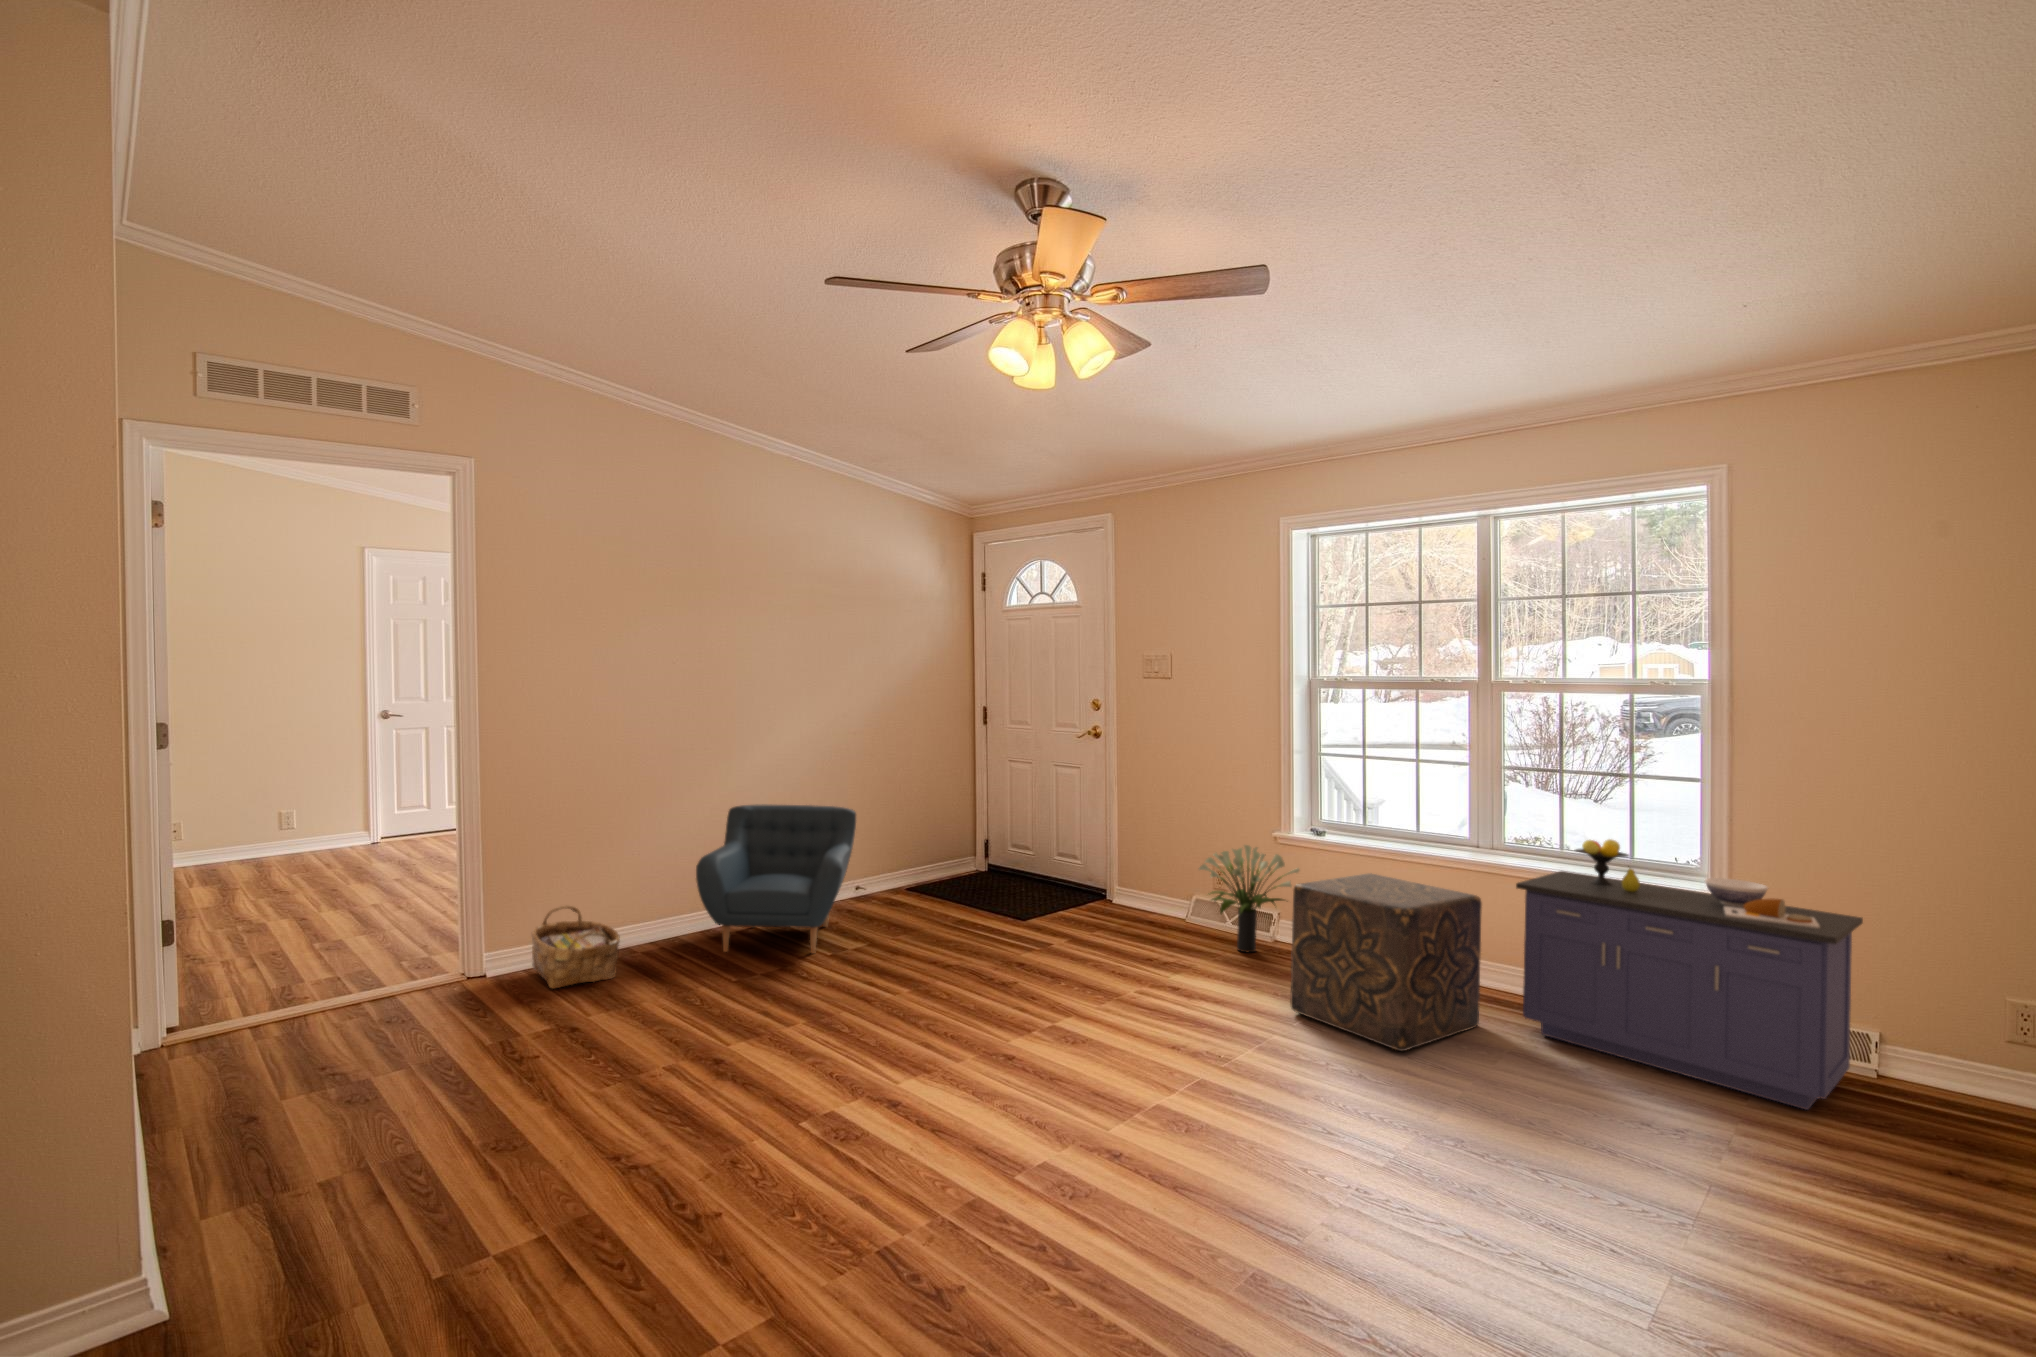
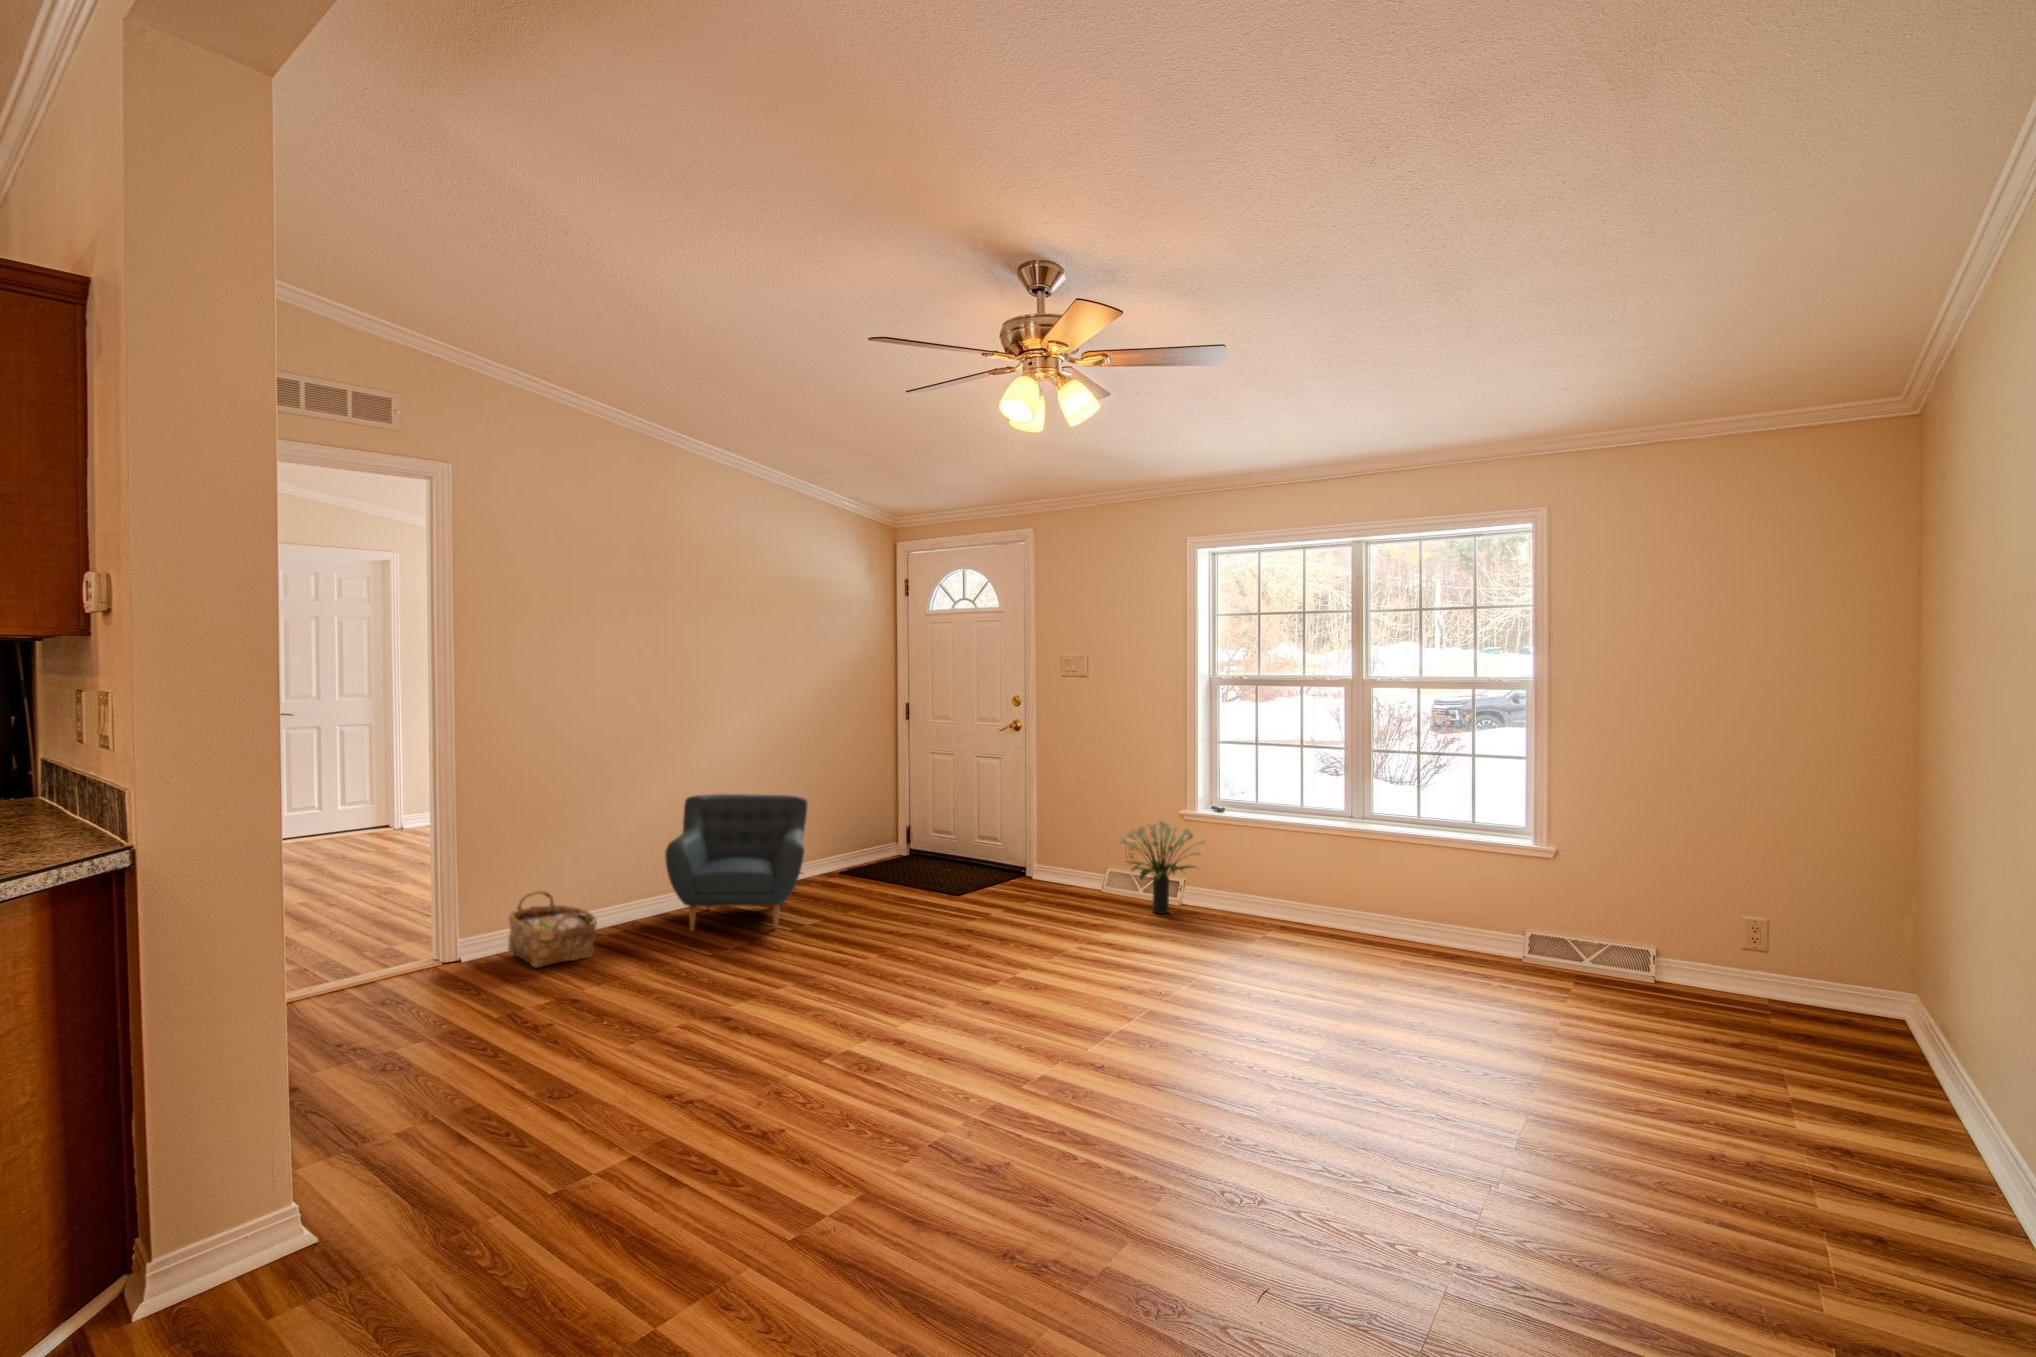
storage cabinet: present [1516,839,1863,1110] -> none [1390,806,1642,1005]
ottoman: present [1290,873,1482,1051] -> none [1210,840,1362,981]

